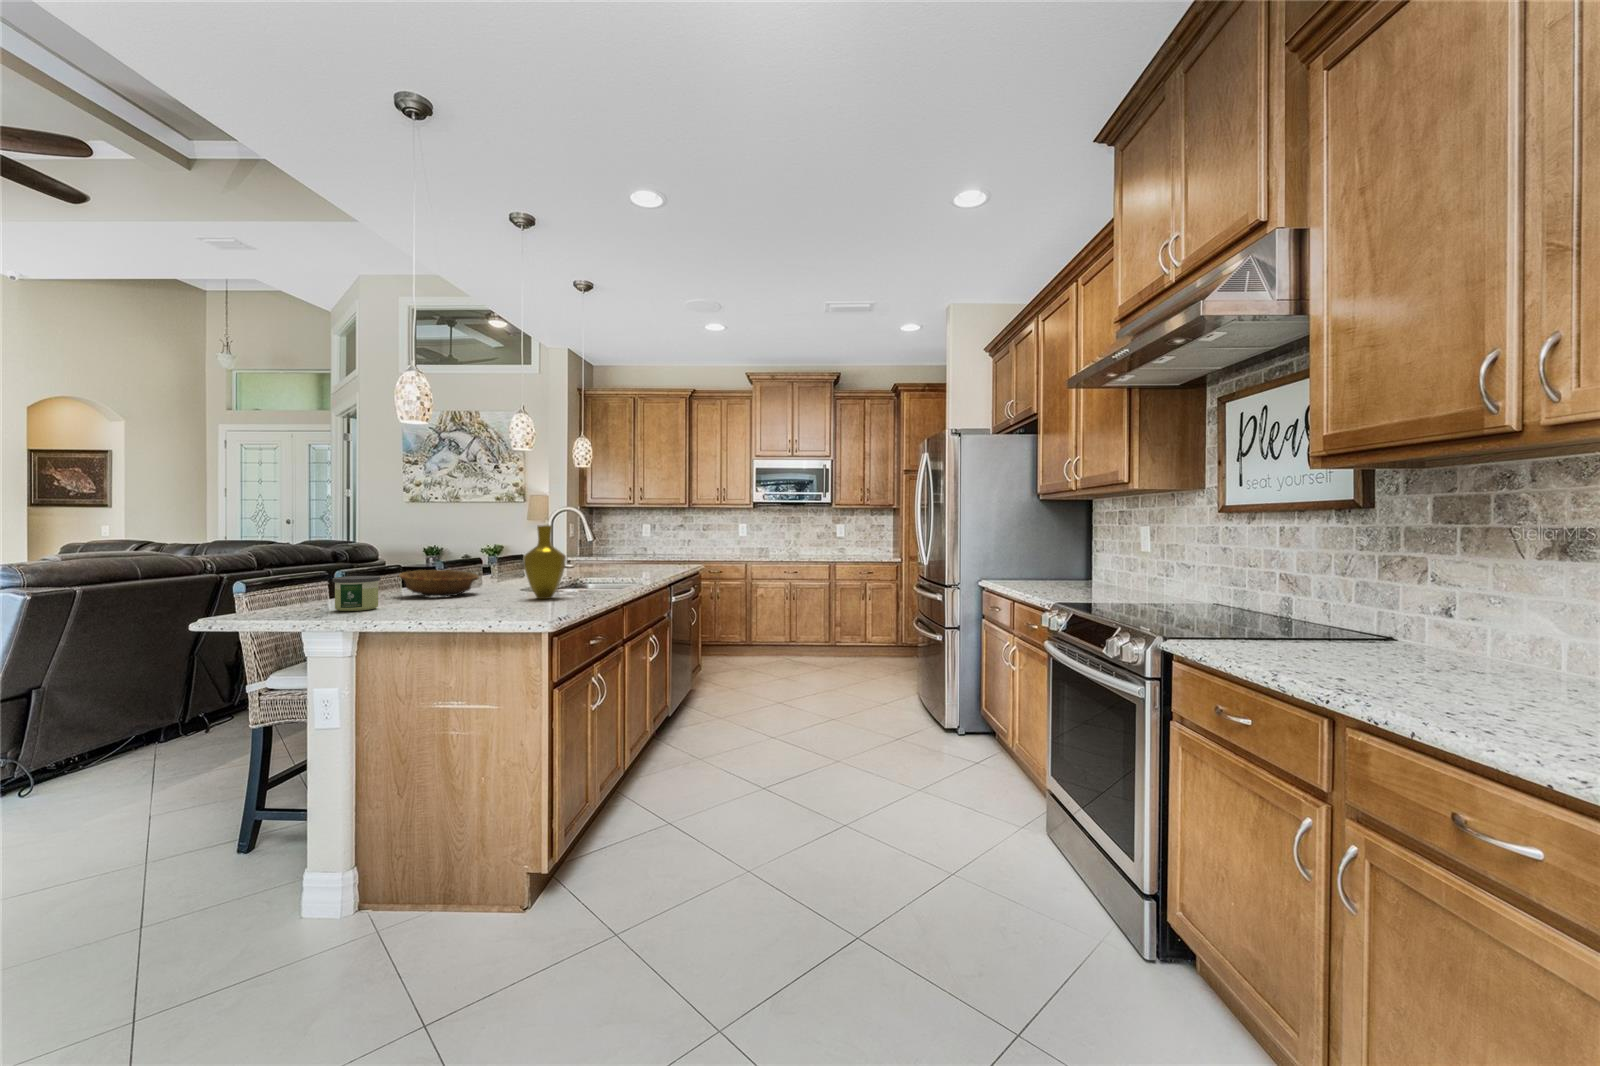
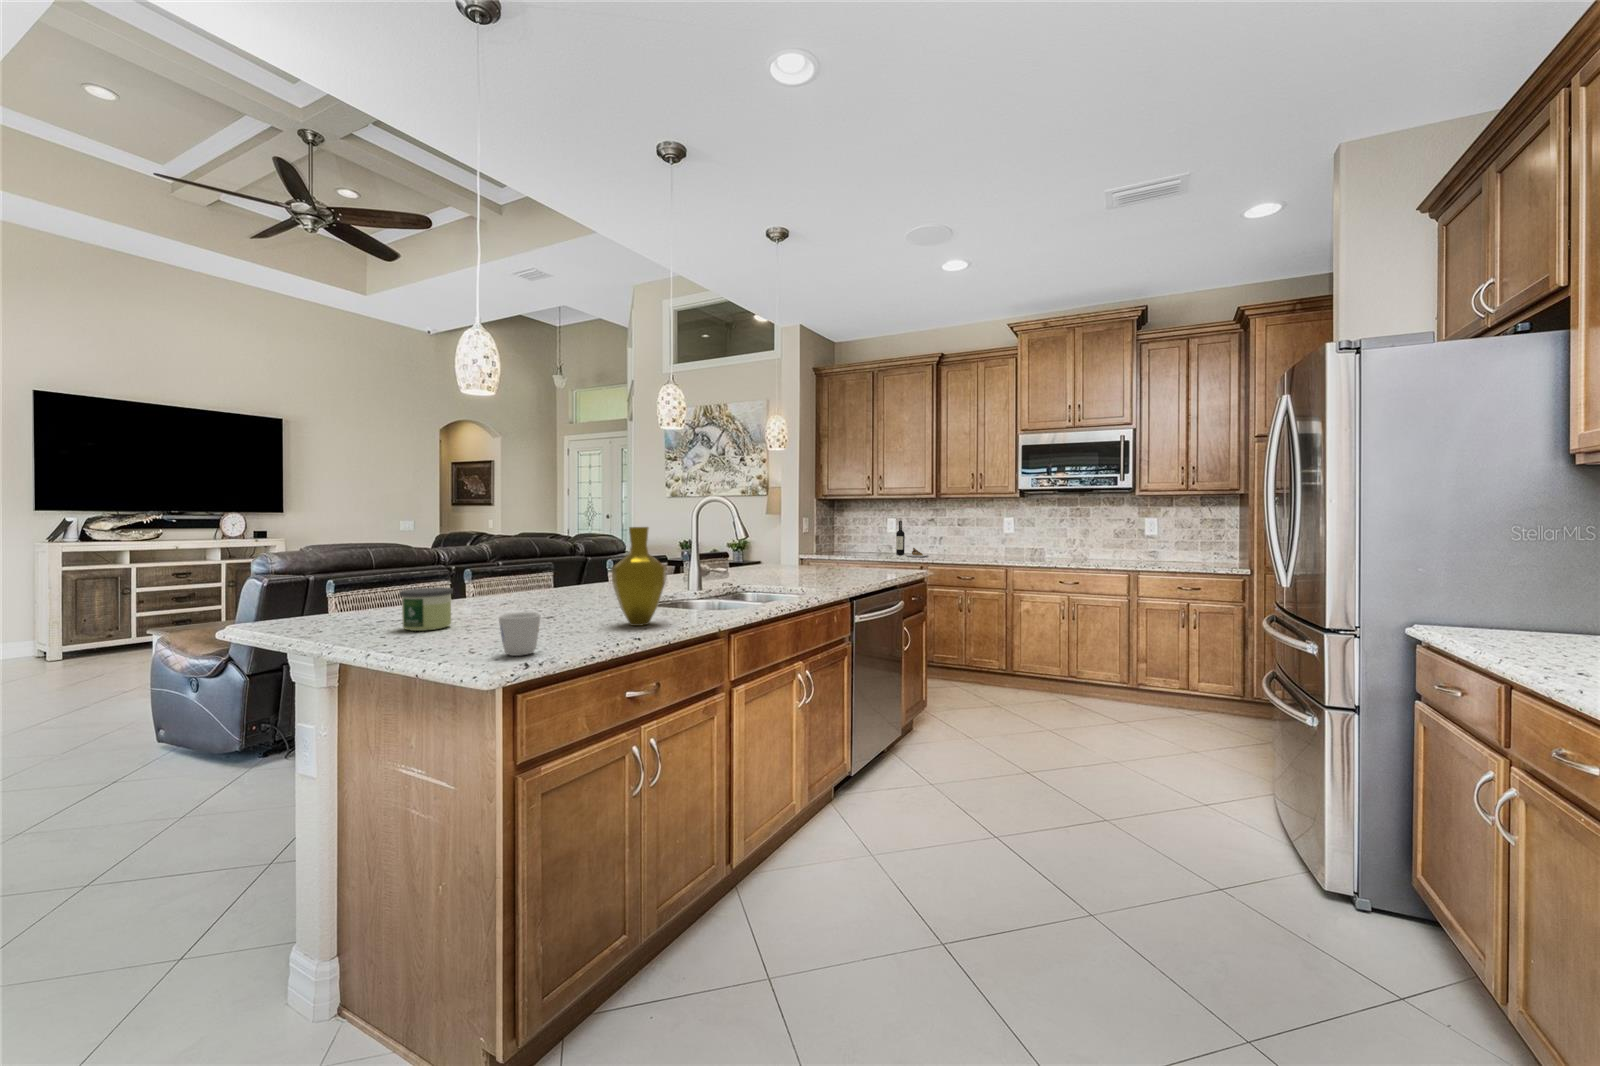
wine bottle: none [650,527,681,557] -> present [896,521,930,557]
decorative bowl: present [399,570,479,597] -> none [511,578,599,611]
mug: none [483,585,515,615] -> present [499,612,540,656]

